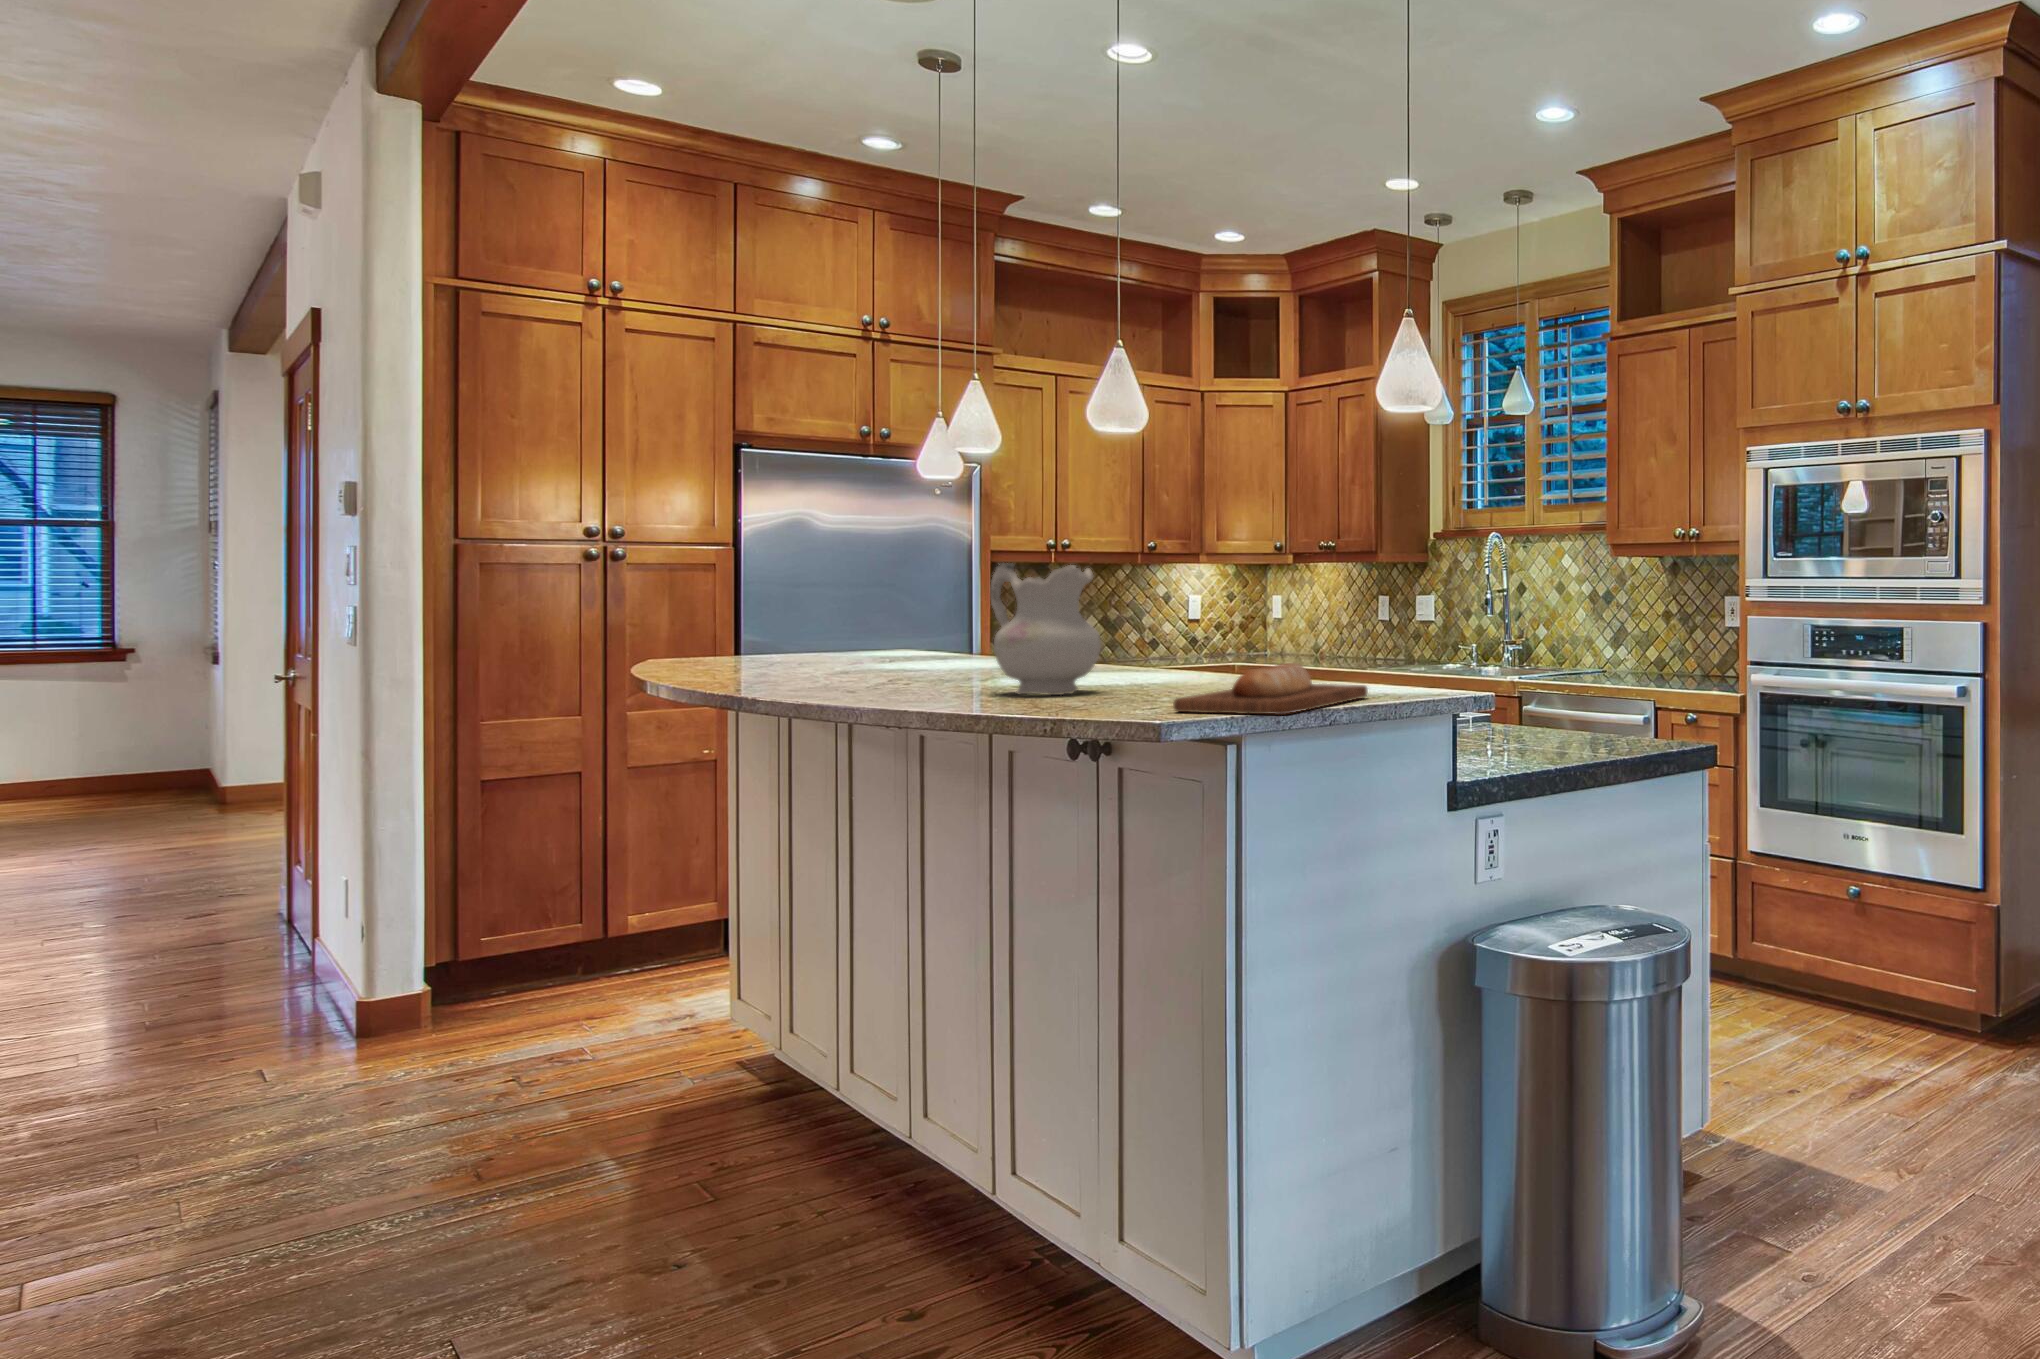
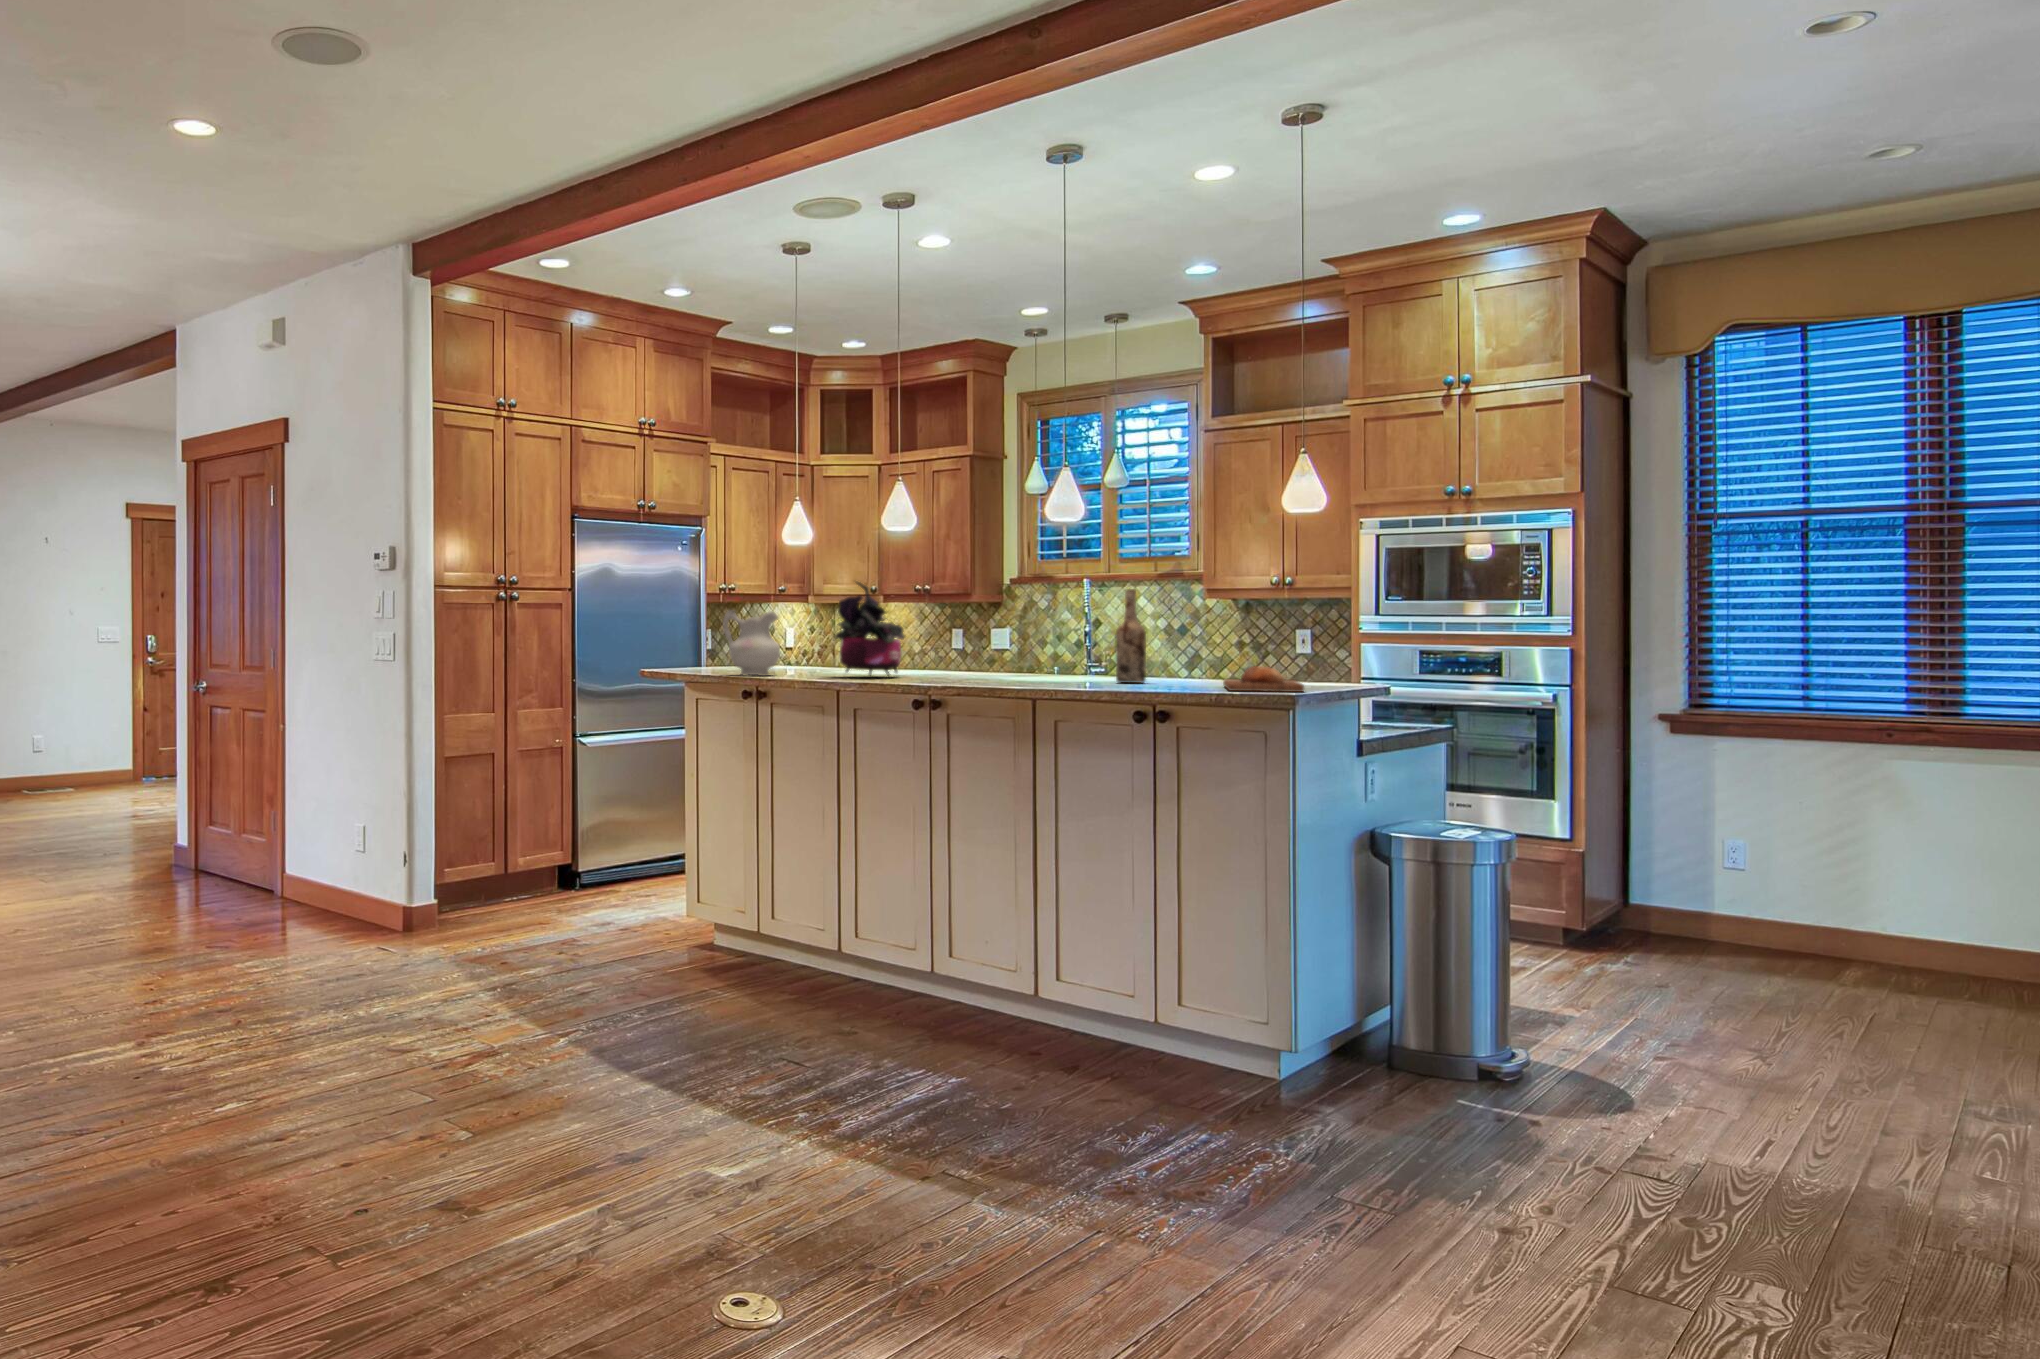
potted plant: none [828,525,970,671] -> present [833,582,905,675]
wine bottle: none [1158,535,1206,687] -> present [1116,589,1146,683]
ceramic pitcher: present [991,563,1101,695] -> present [723,610,780,676]

